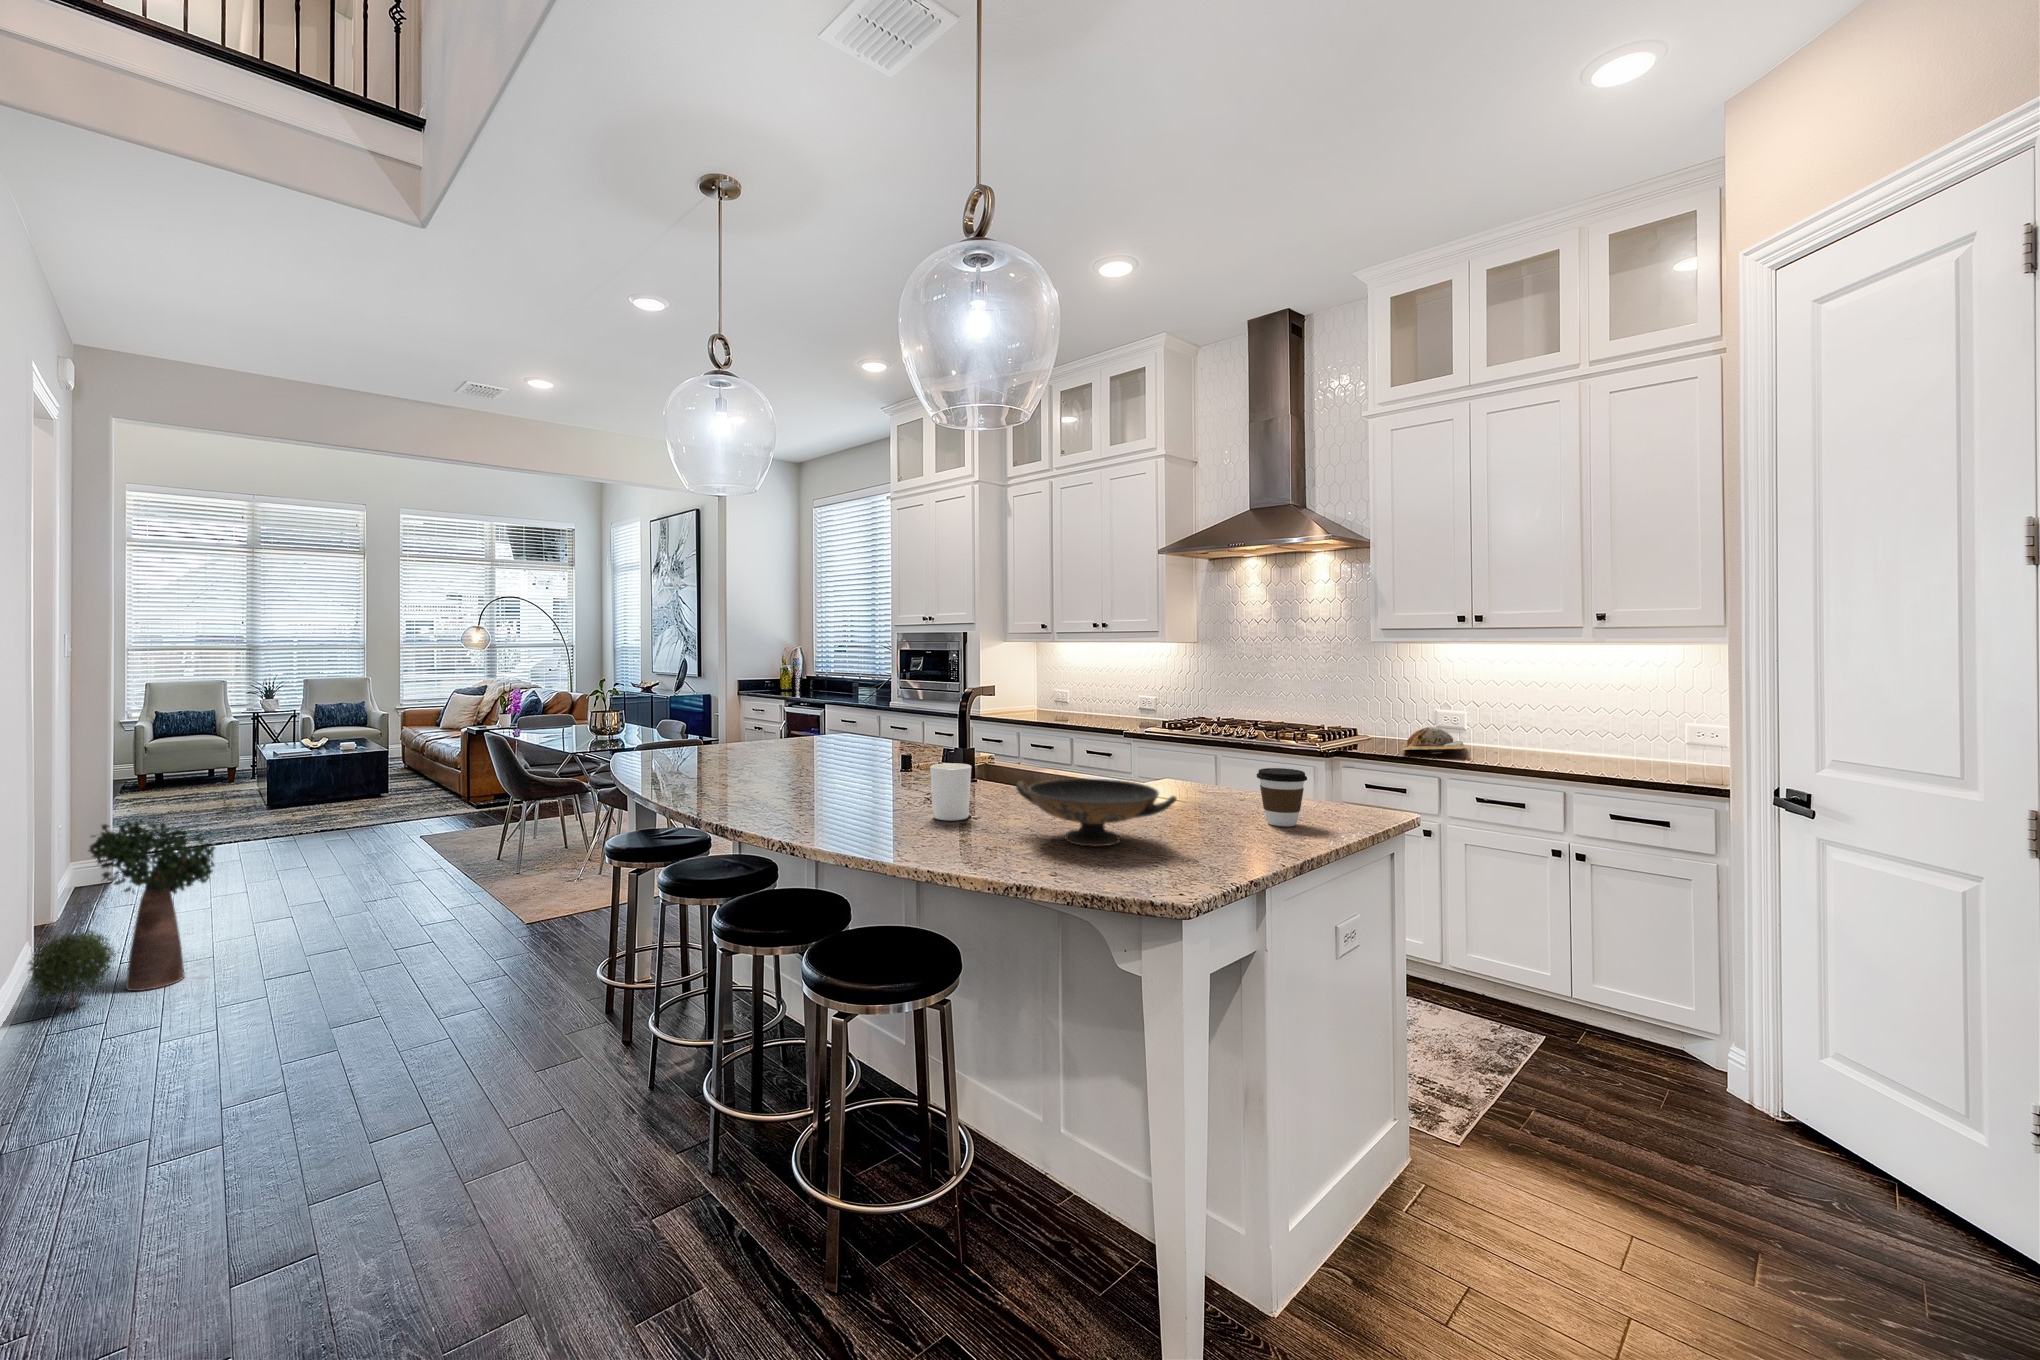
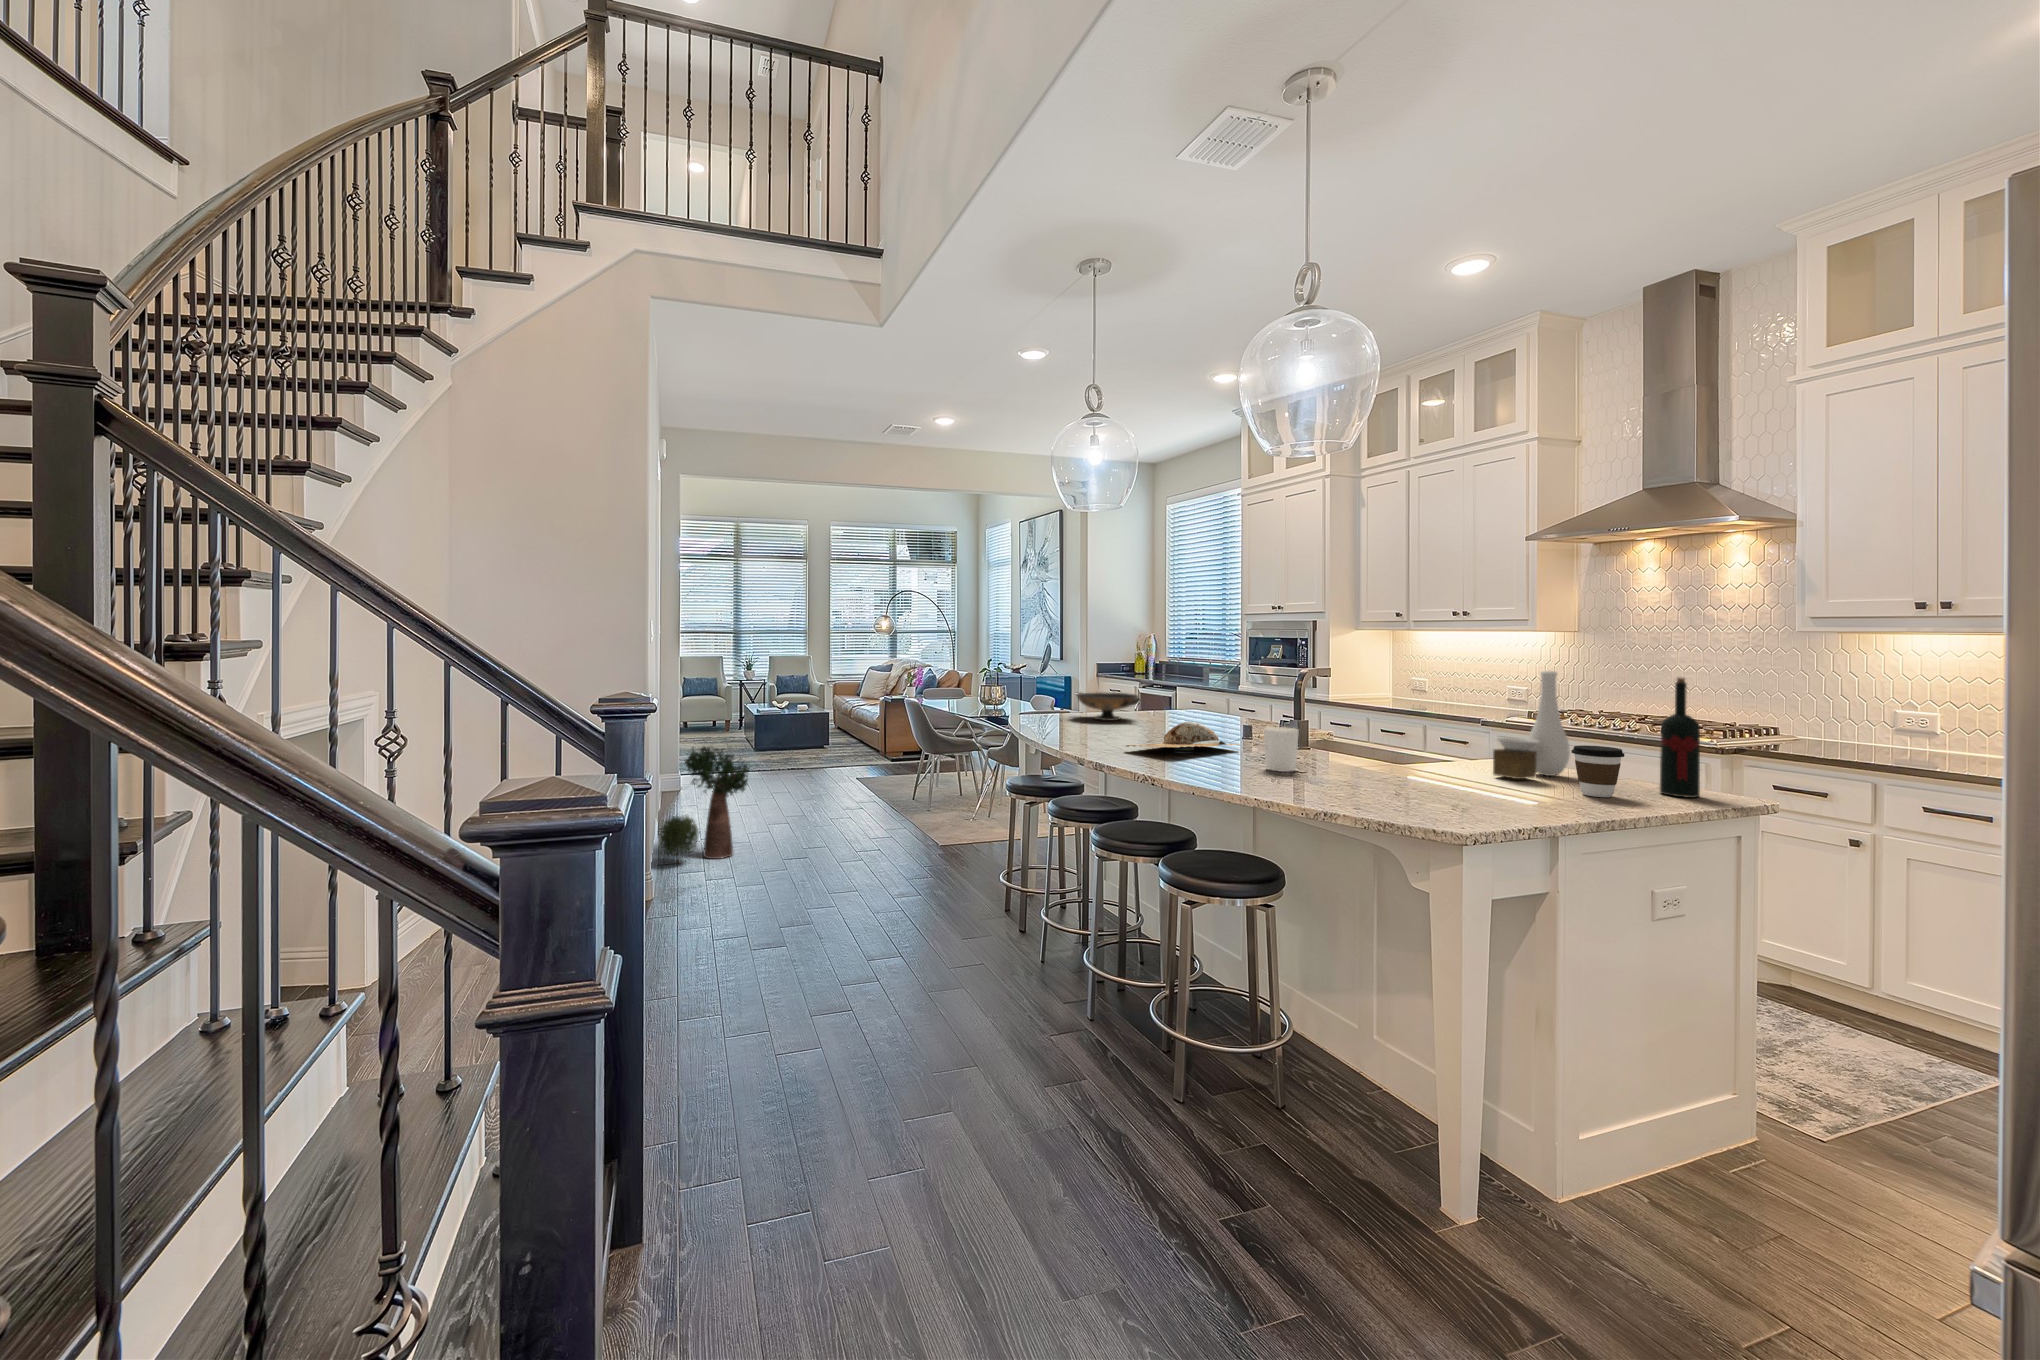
vase: none [1174,685,1242,809] -> present [1493,671,1570,779]
wine bottle: none [1331,690,1366,818] -> present [1660,678,1700,798]
chopping board: present [1402,727,1464,752] -> present [1126,722,1239,751]
decorative bowl: present [1016,778,1176,846] -> present [1077,692,1140,721]

